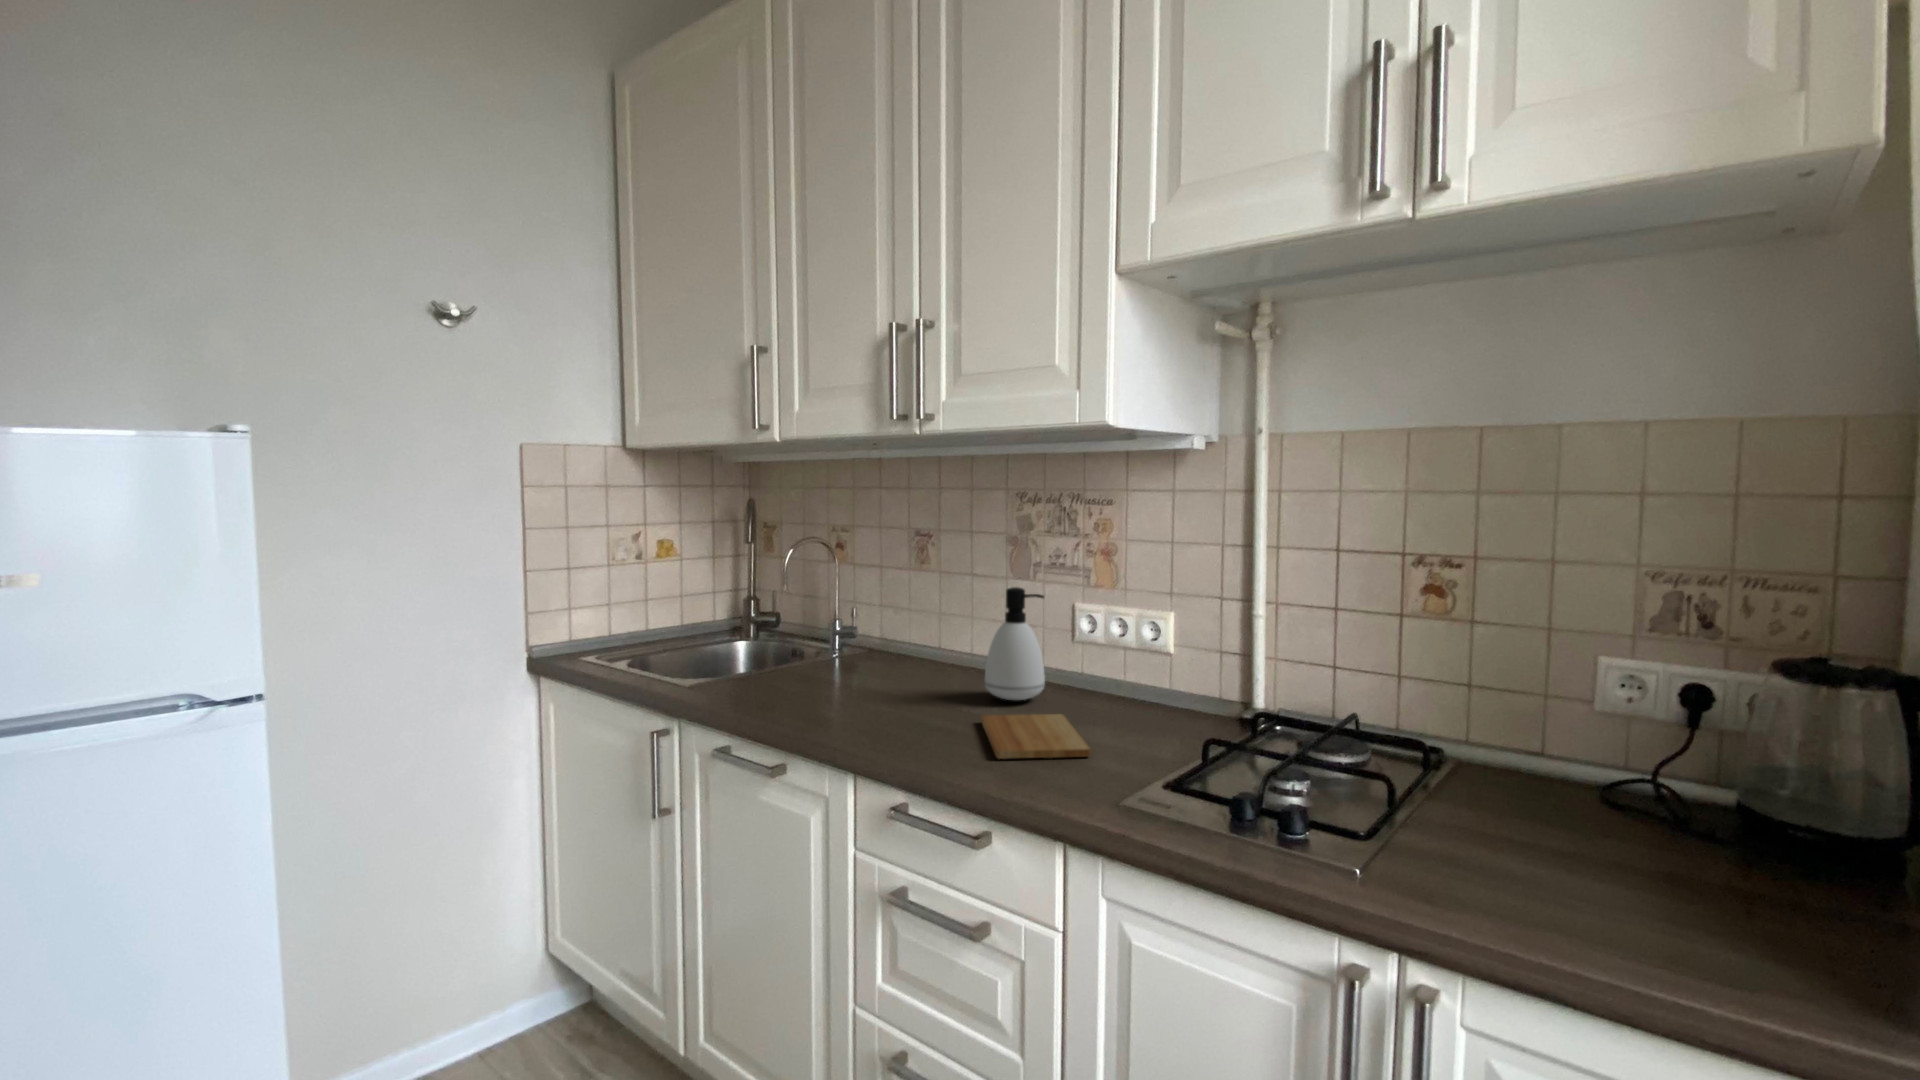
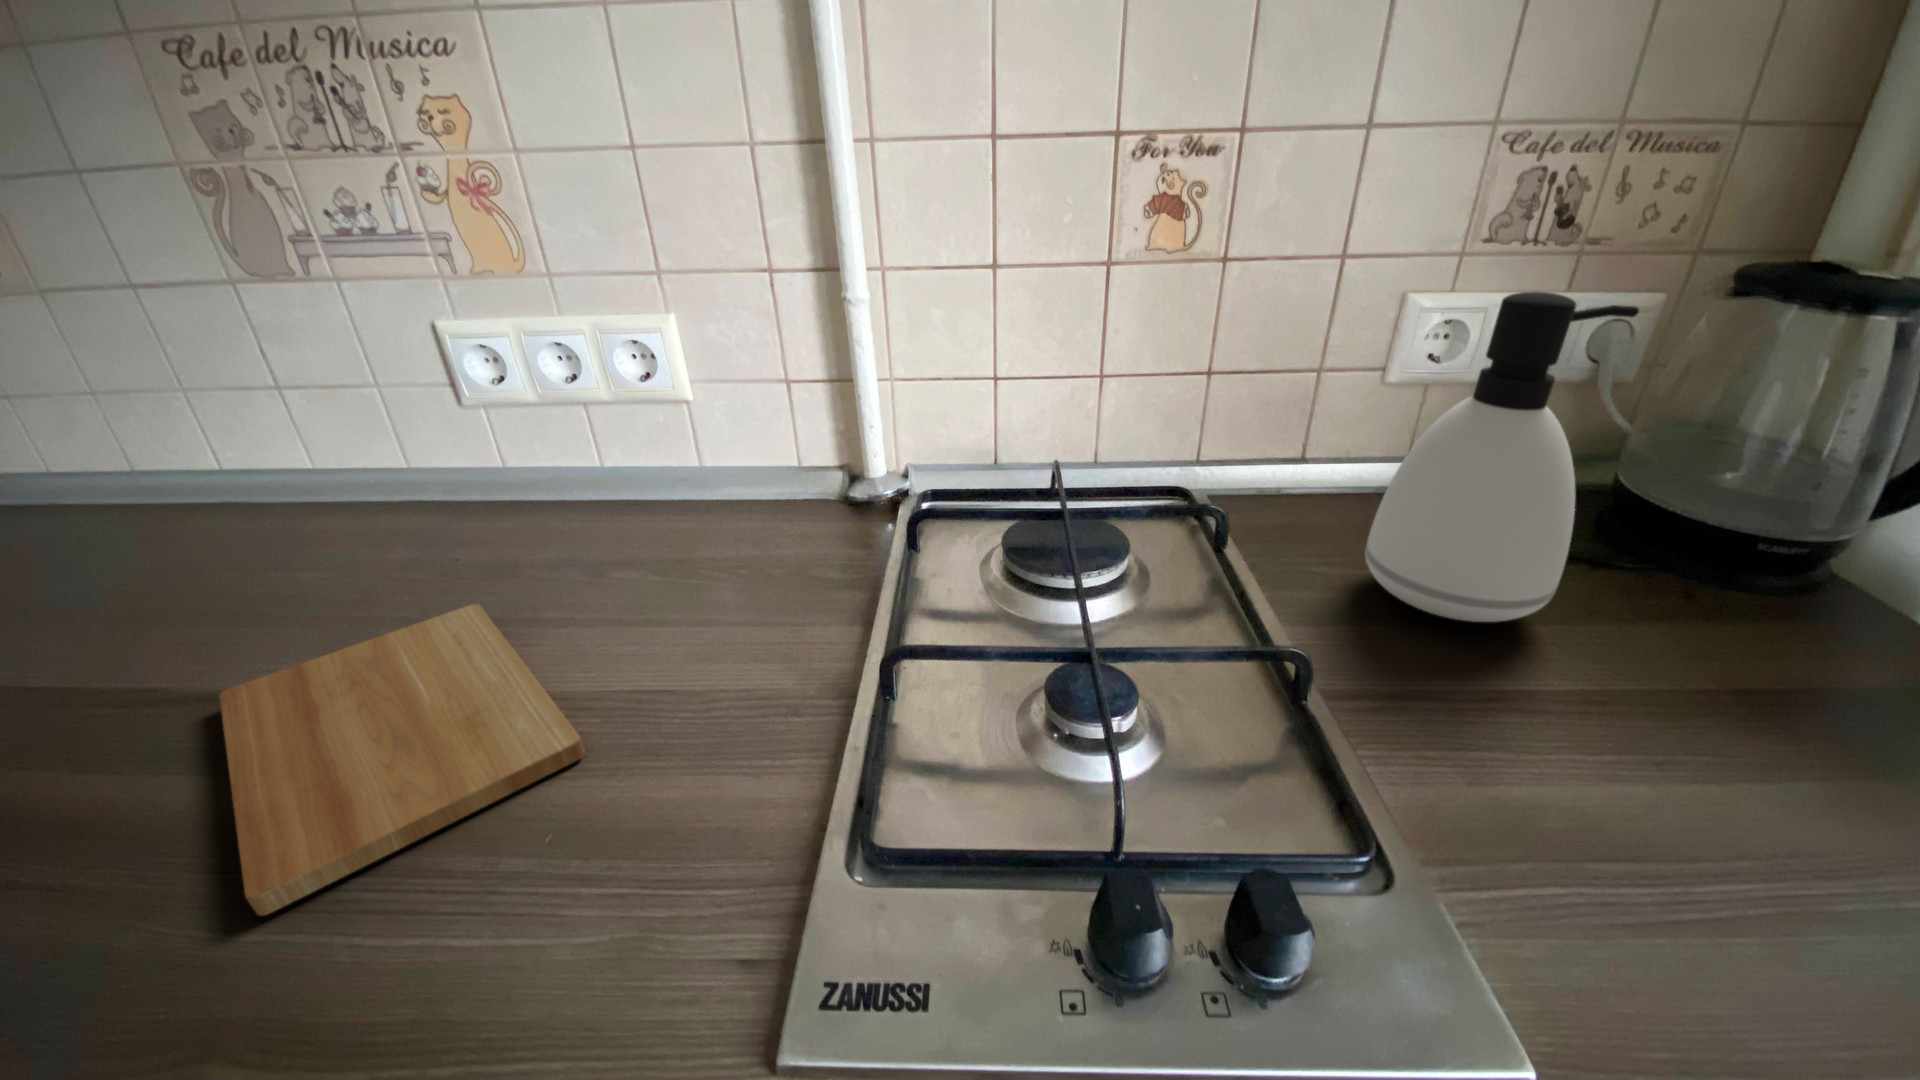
soap dispenser: present [985,587,1045,700] -> present [1365,292,1639,622]

